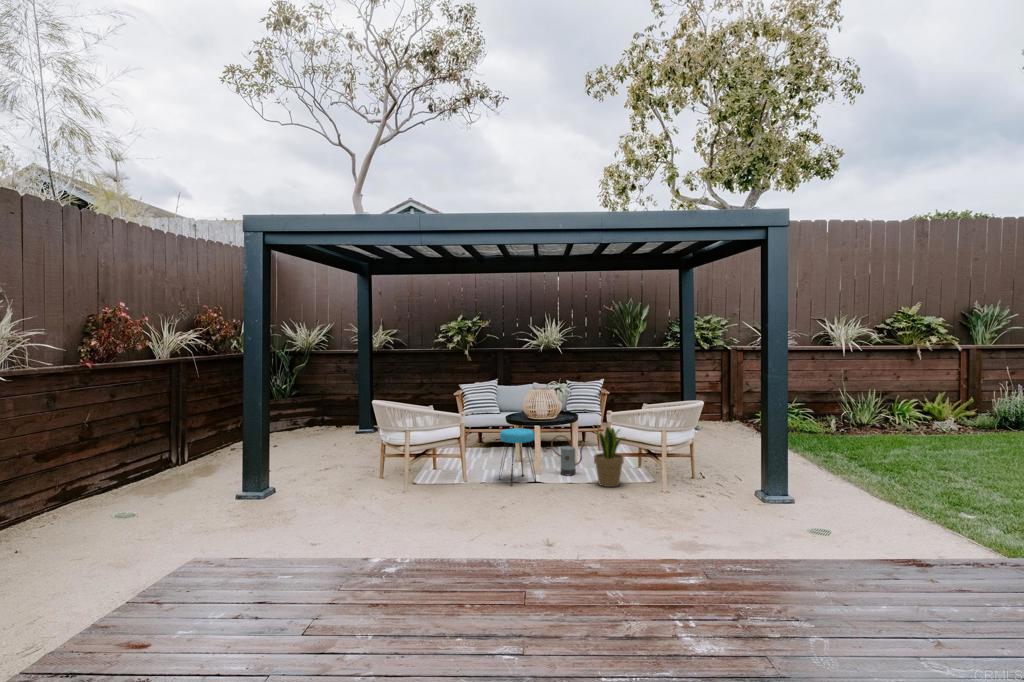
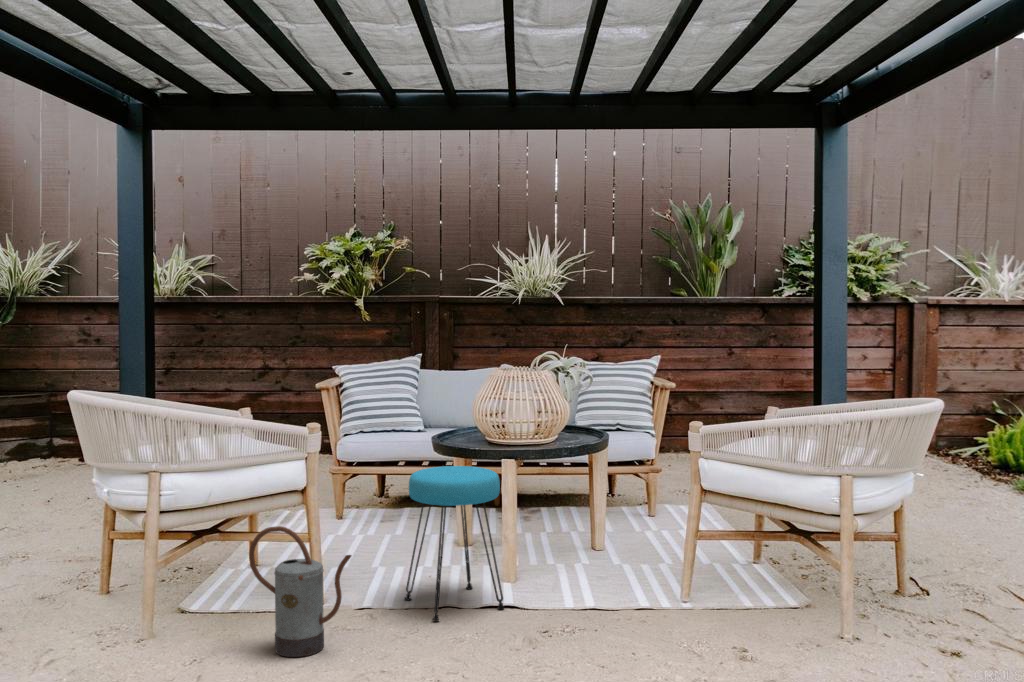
potted plant: present [594,427,625,487] -> none [658,461,748,625]
watering can: present [551,435,585,475] -> present [249,526,352,657]

